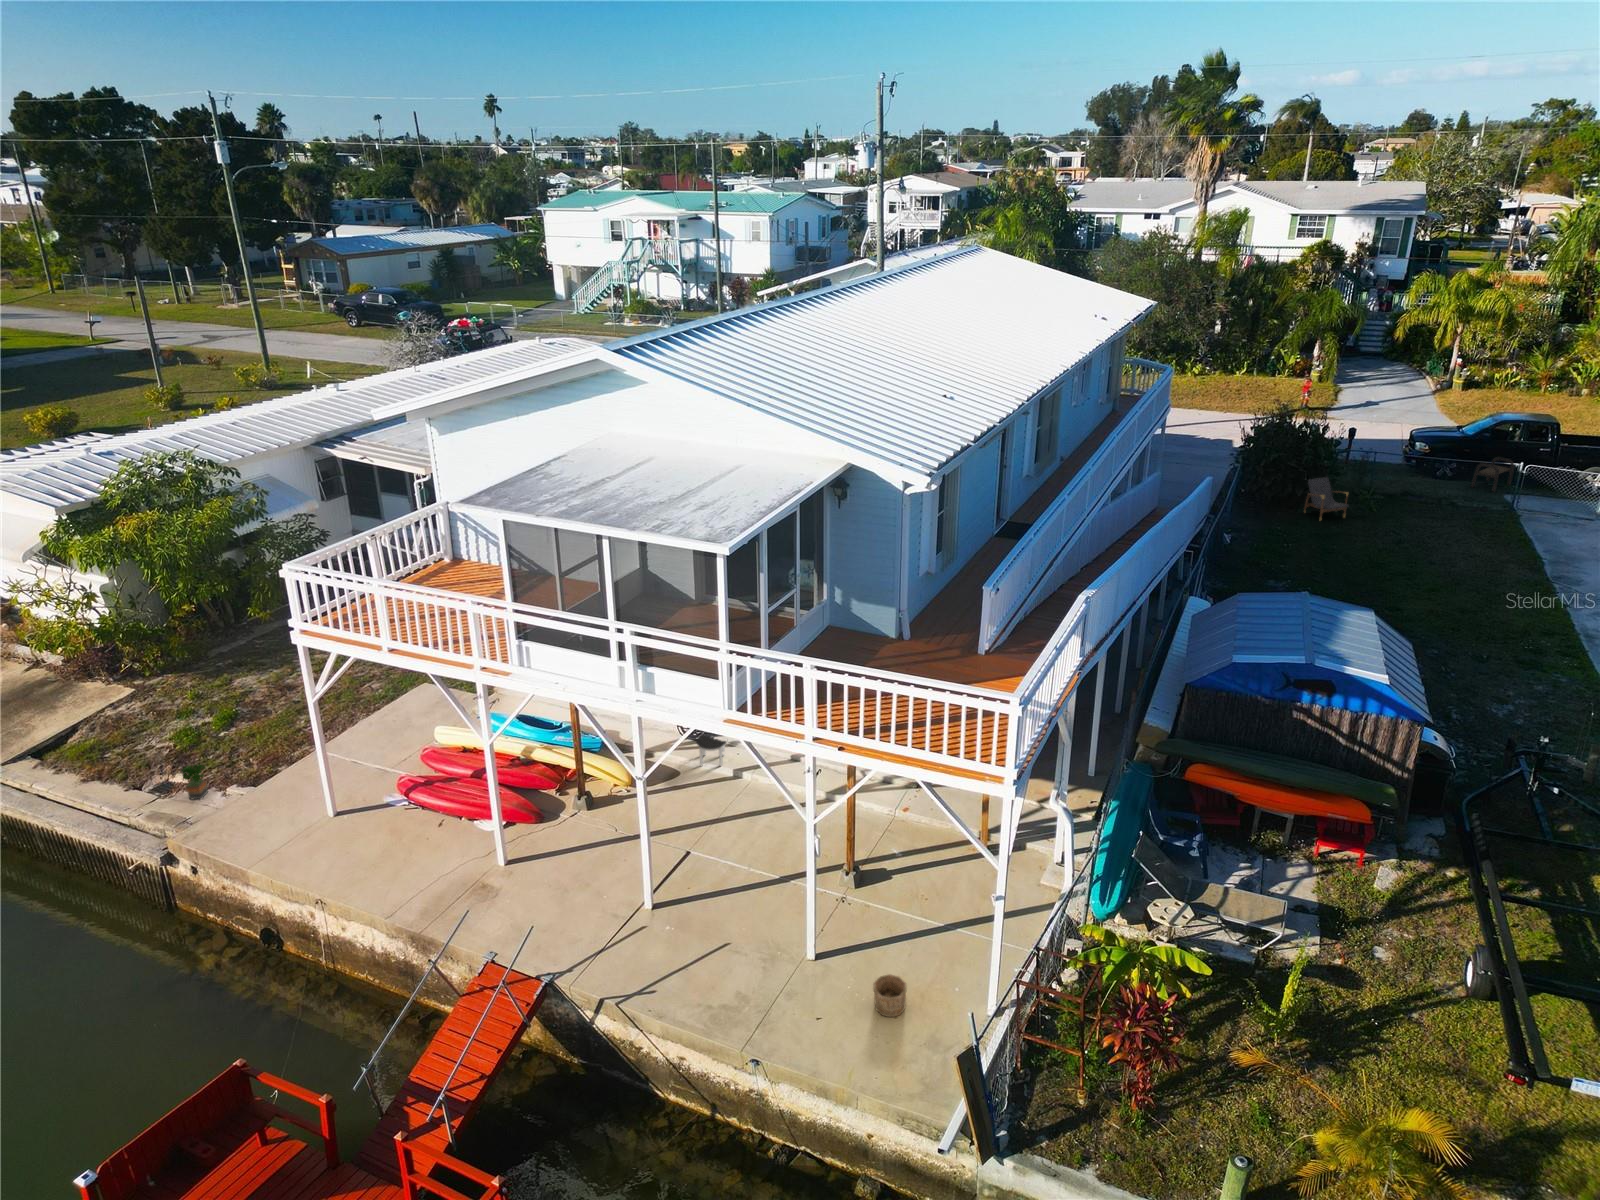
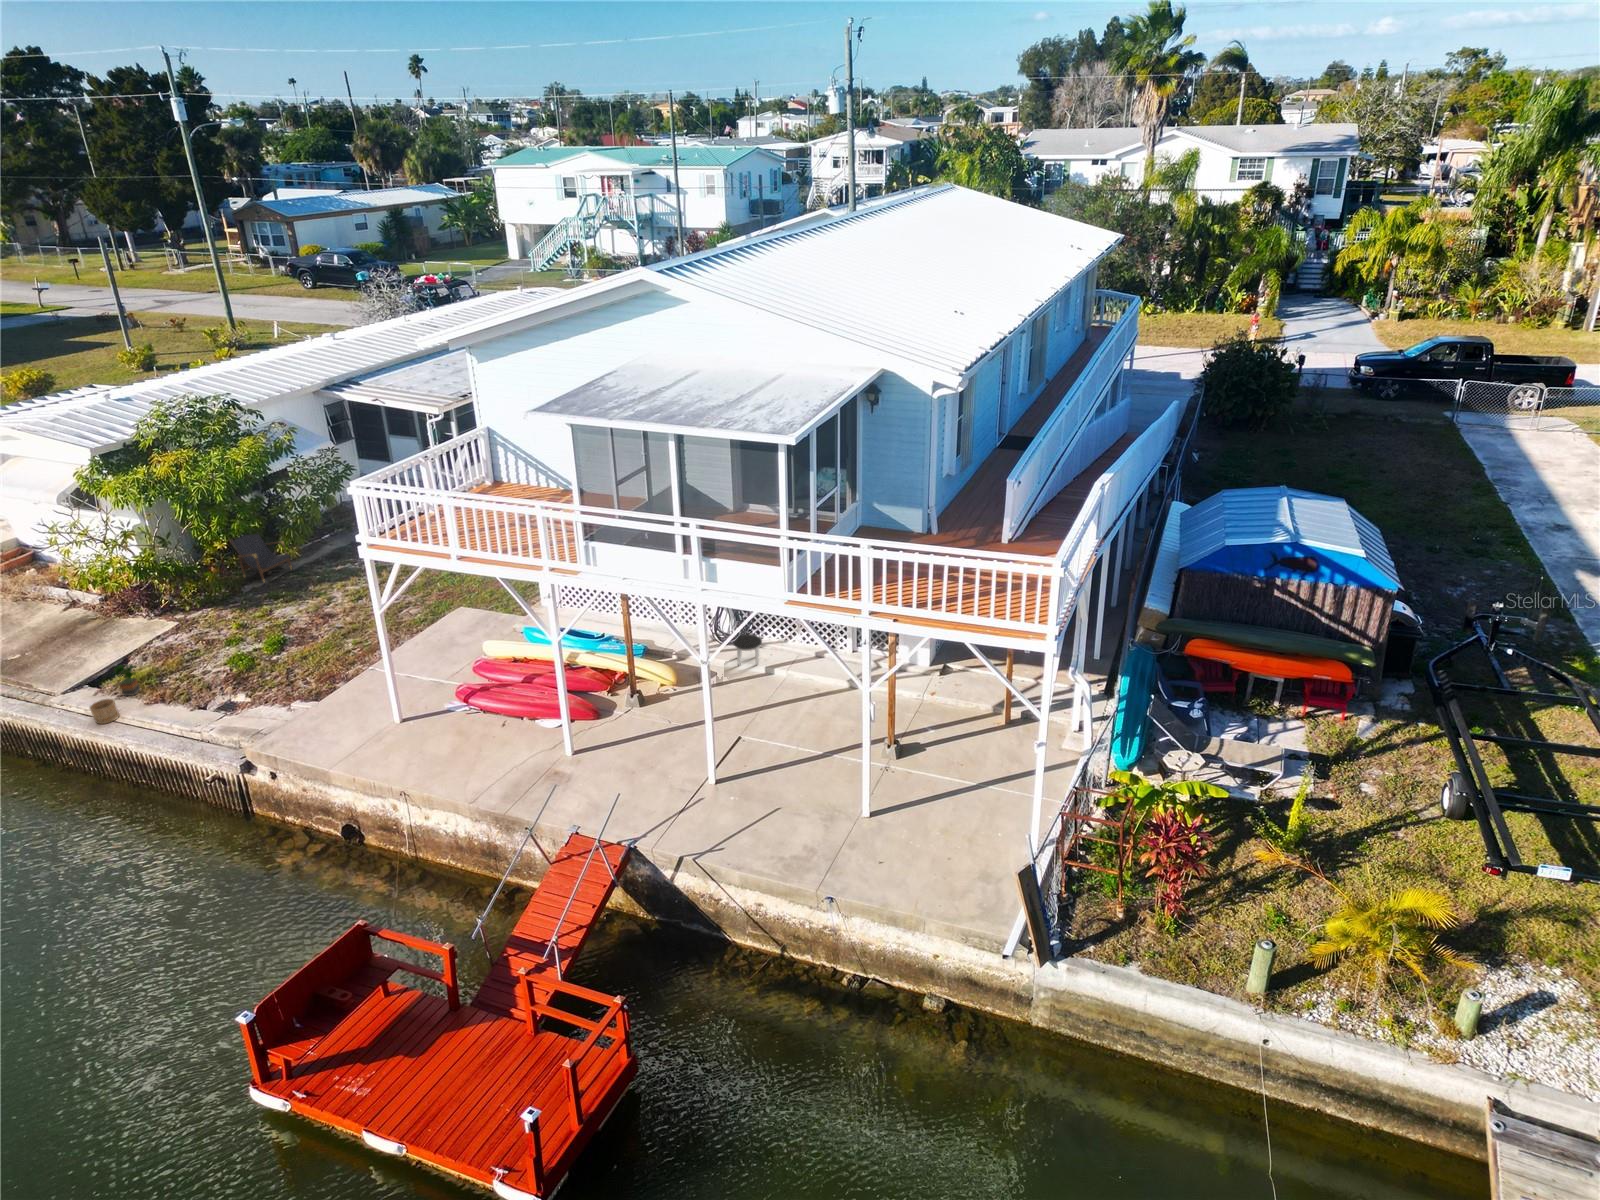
bench: present [1471,457,1514,492] -> none [1414,378,1453,410]
lounge chair: present [1304,477,1348,519] -> present [233,534,292,582]
potted tree: present [181,765,208,799] -> present [115,664,140,696]
wooden bucket: present [873,974,907,1017] -> present [90,699,119,724]

